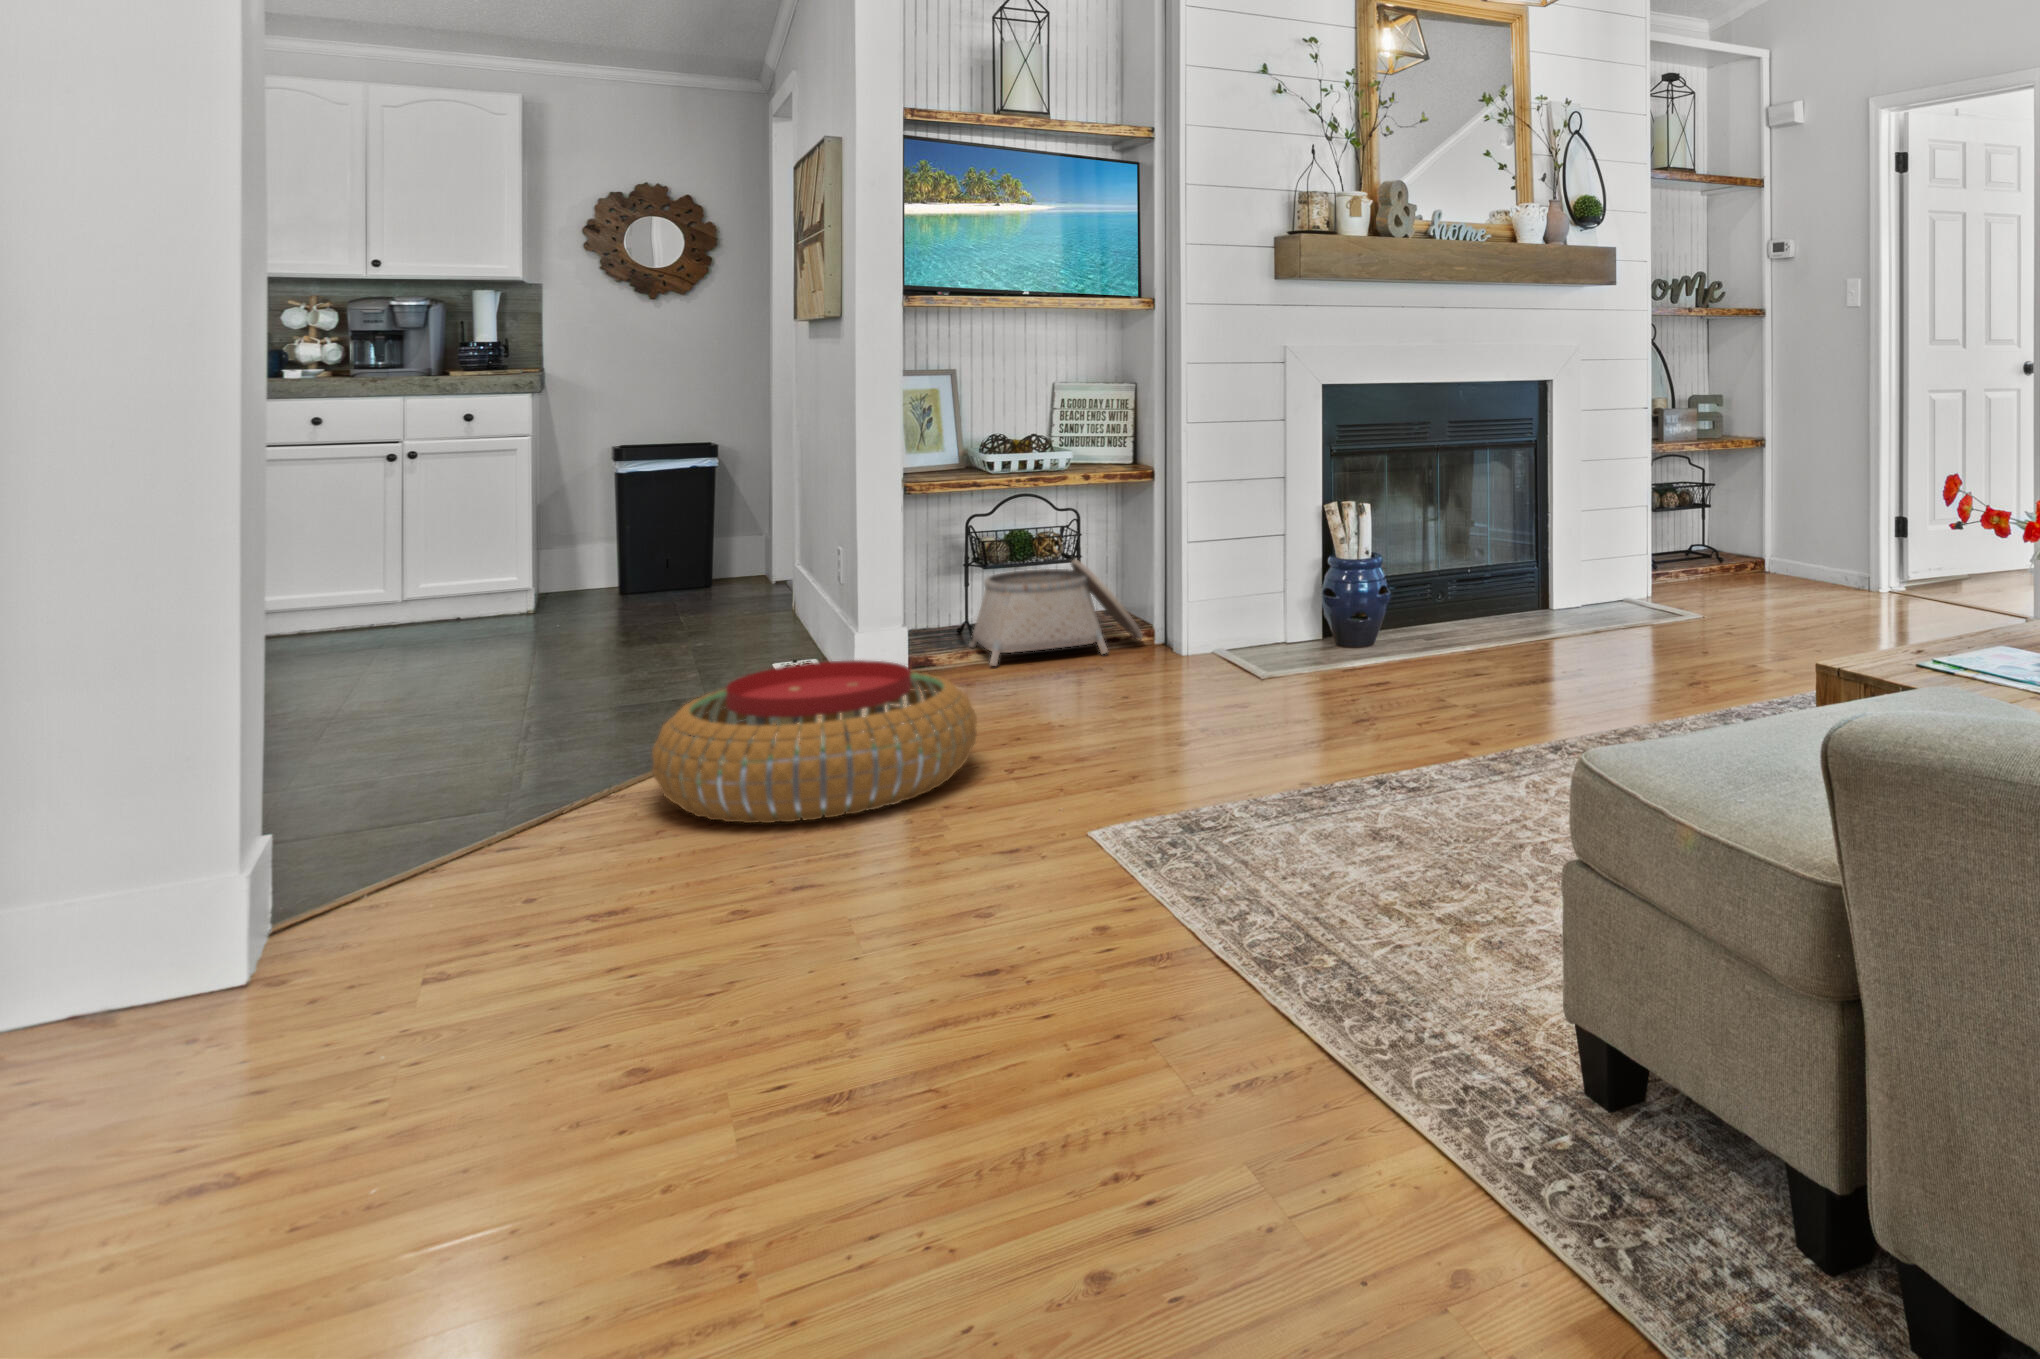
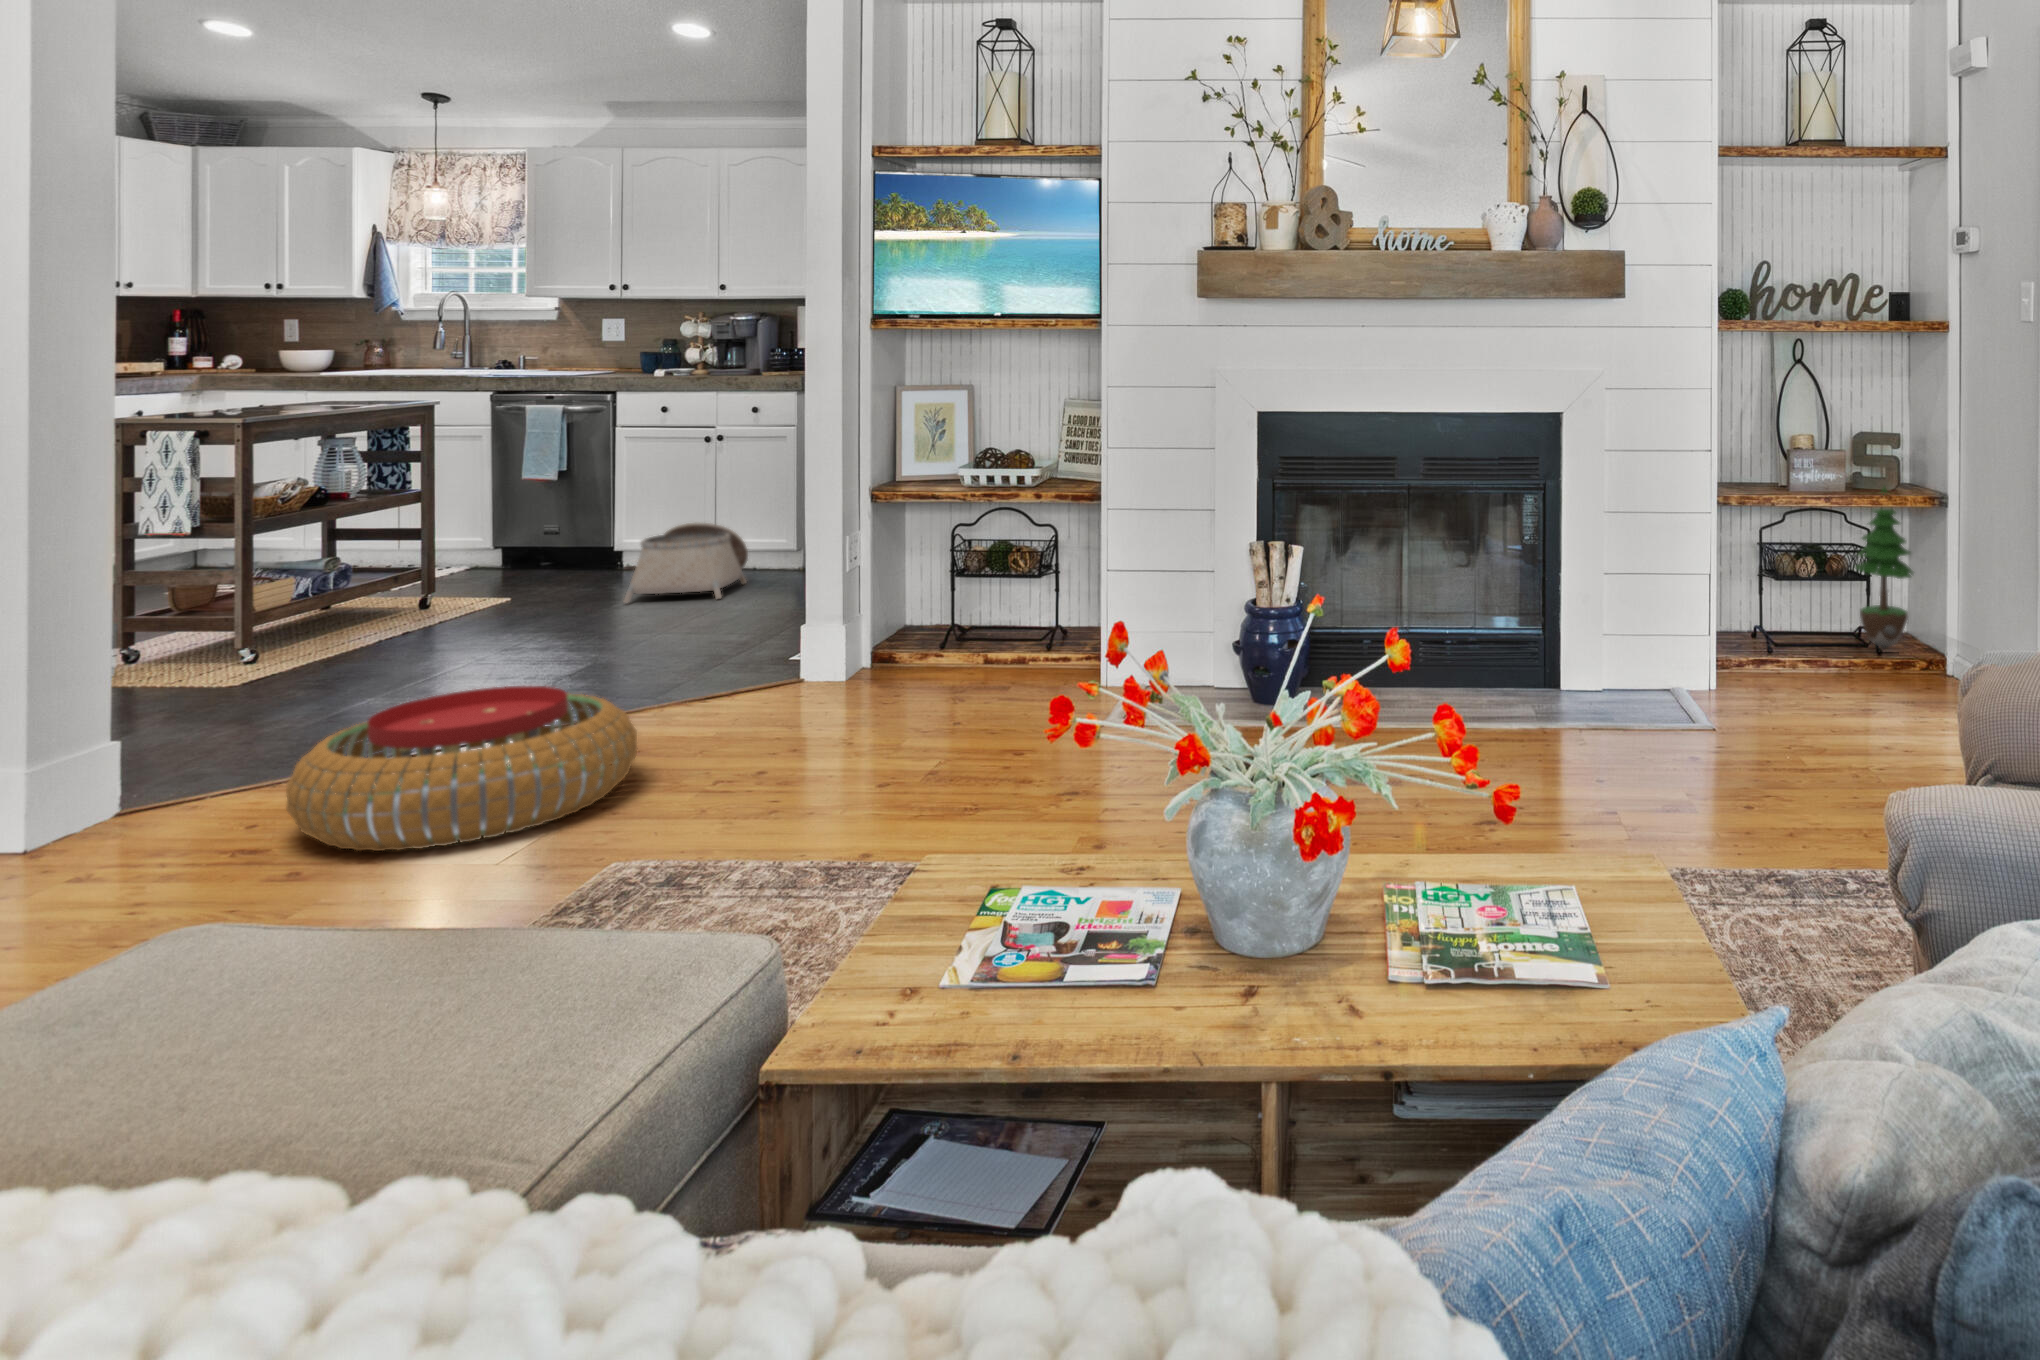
potted tree: none [1702,436,1749,566] -> present [1855,487,1913,649]
basket: present [969,560,1143,666] -> present [624,523,748,603]

